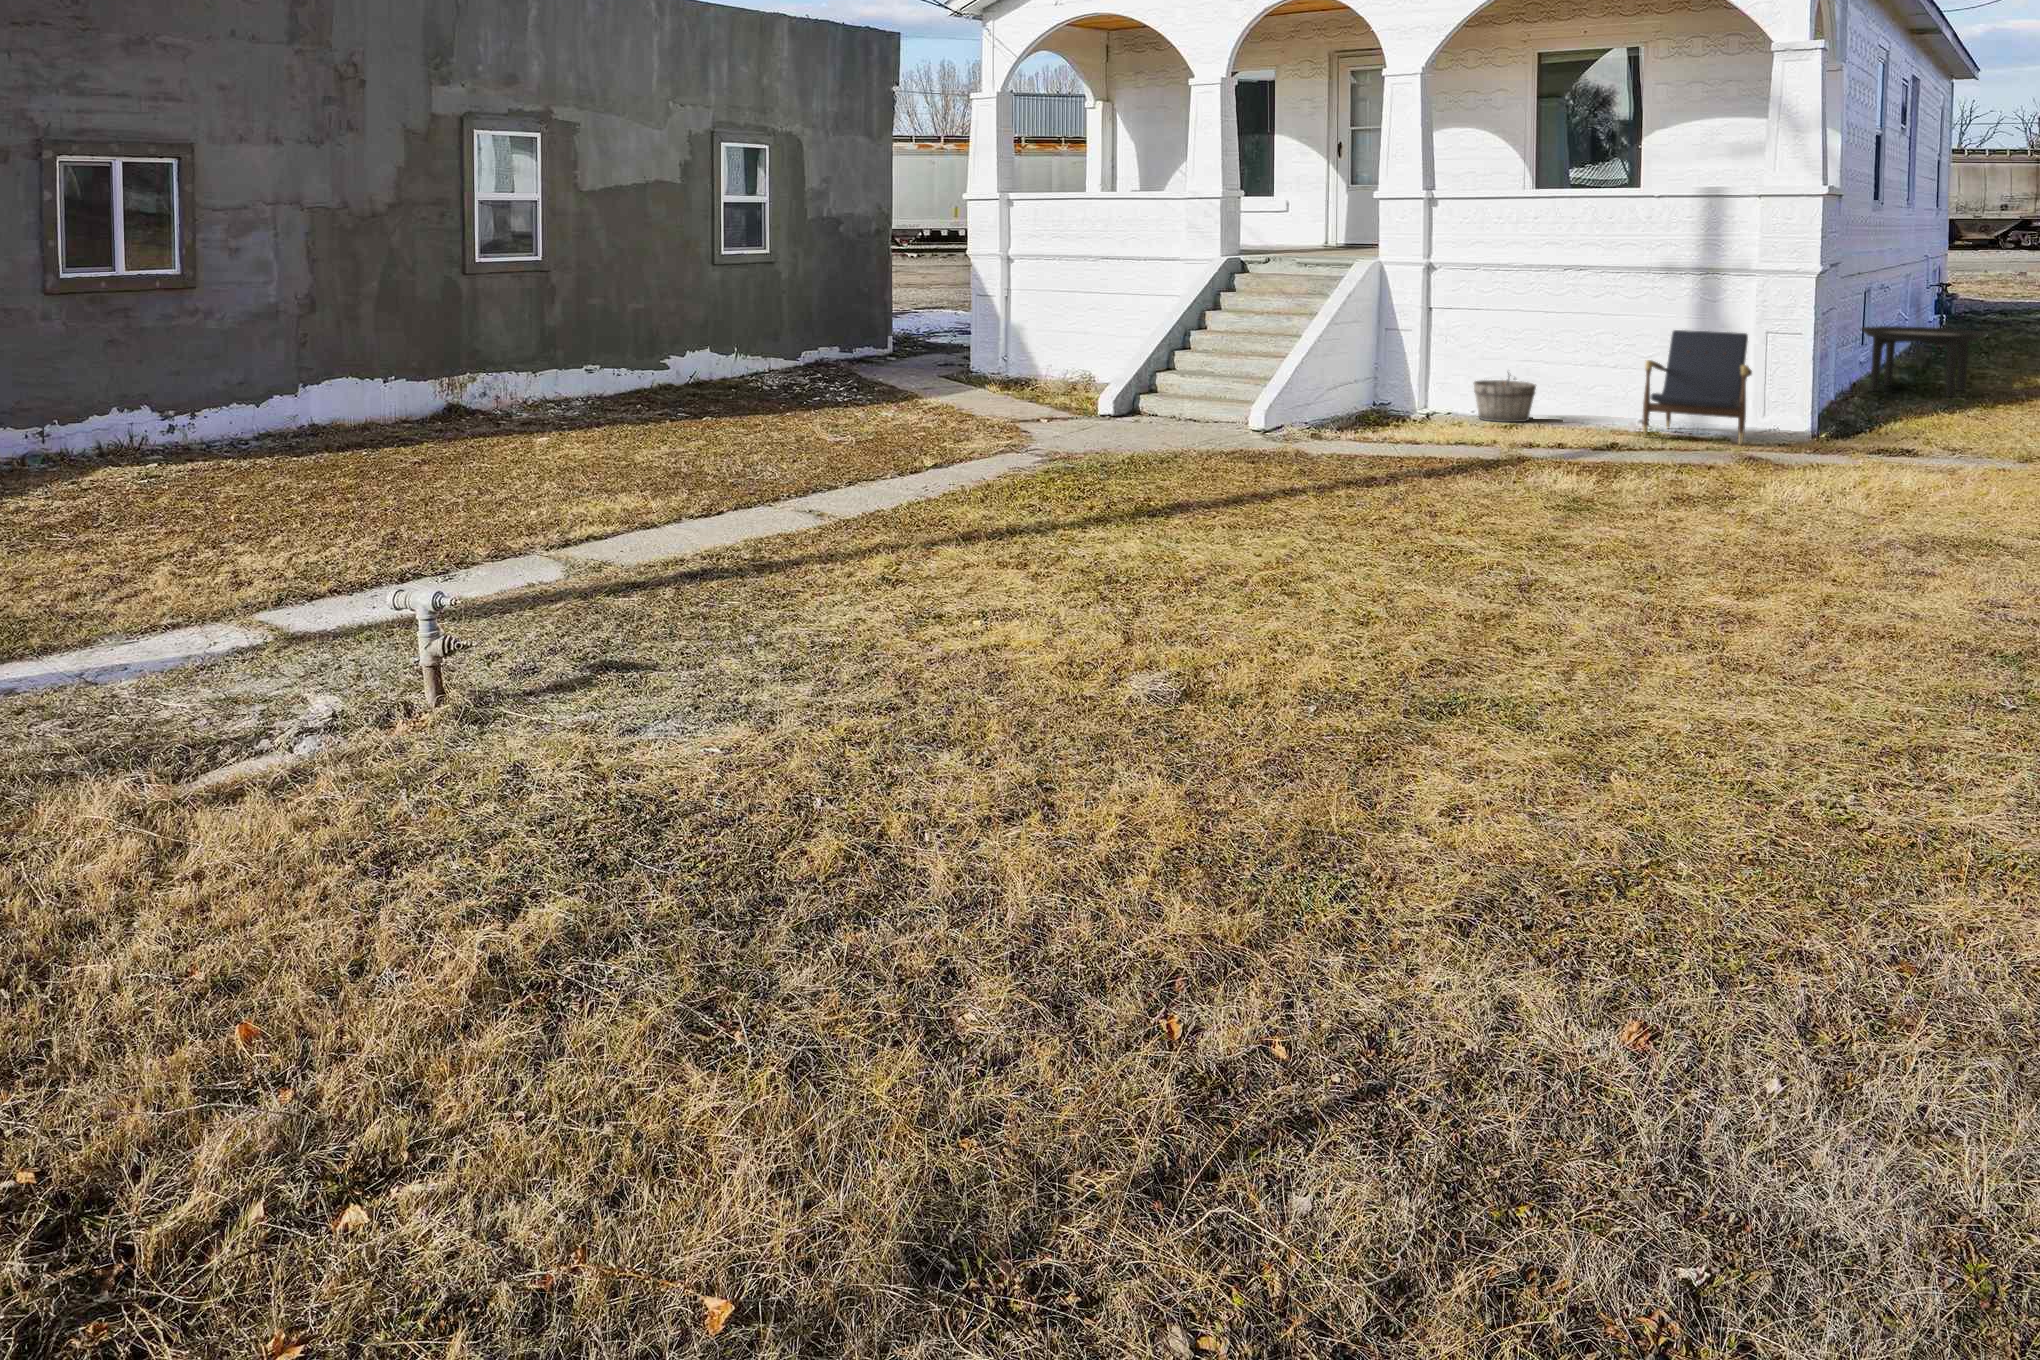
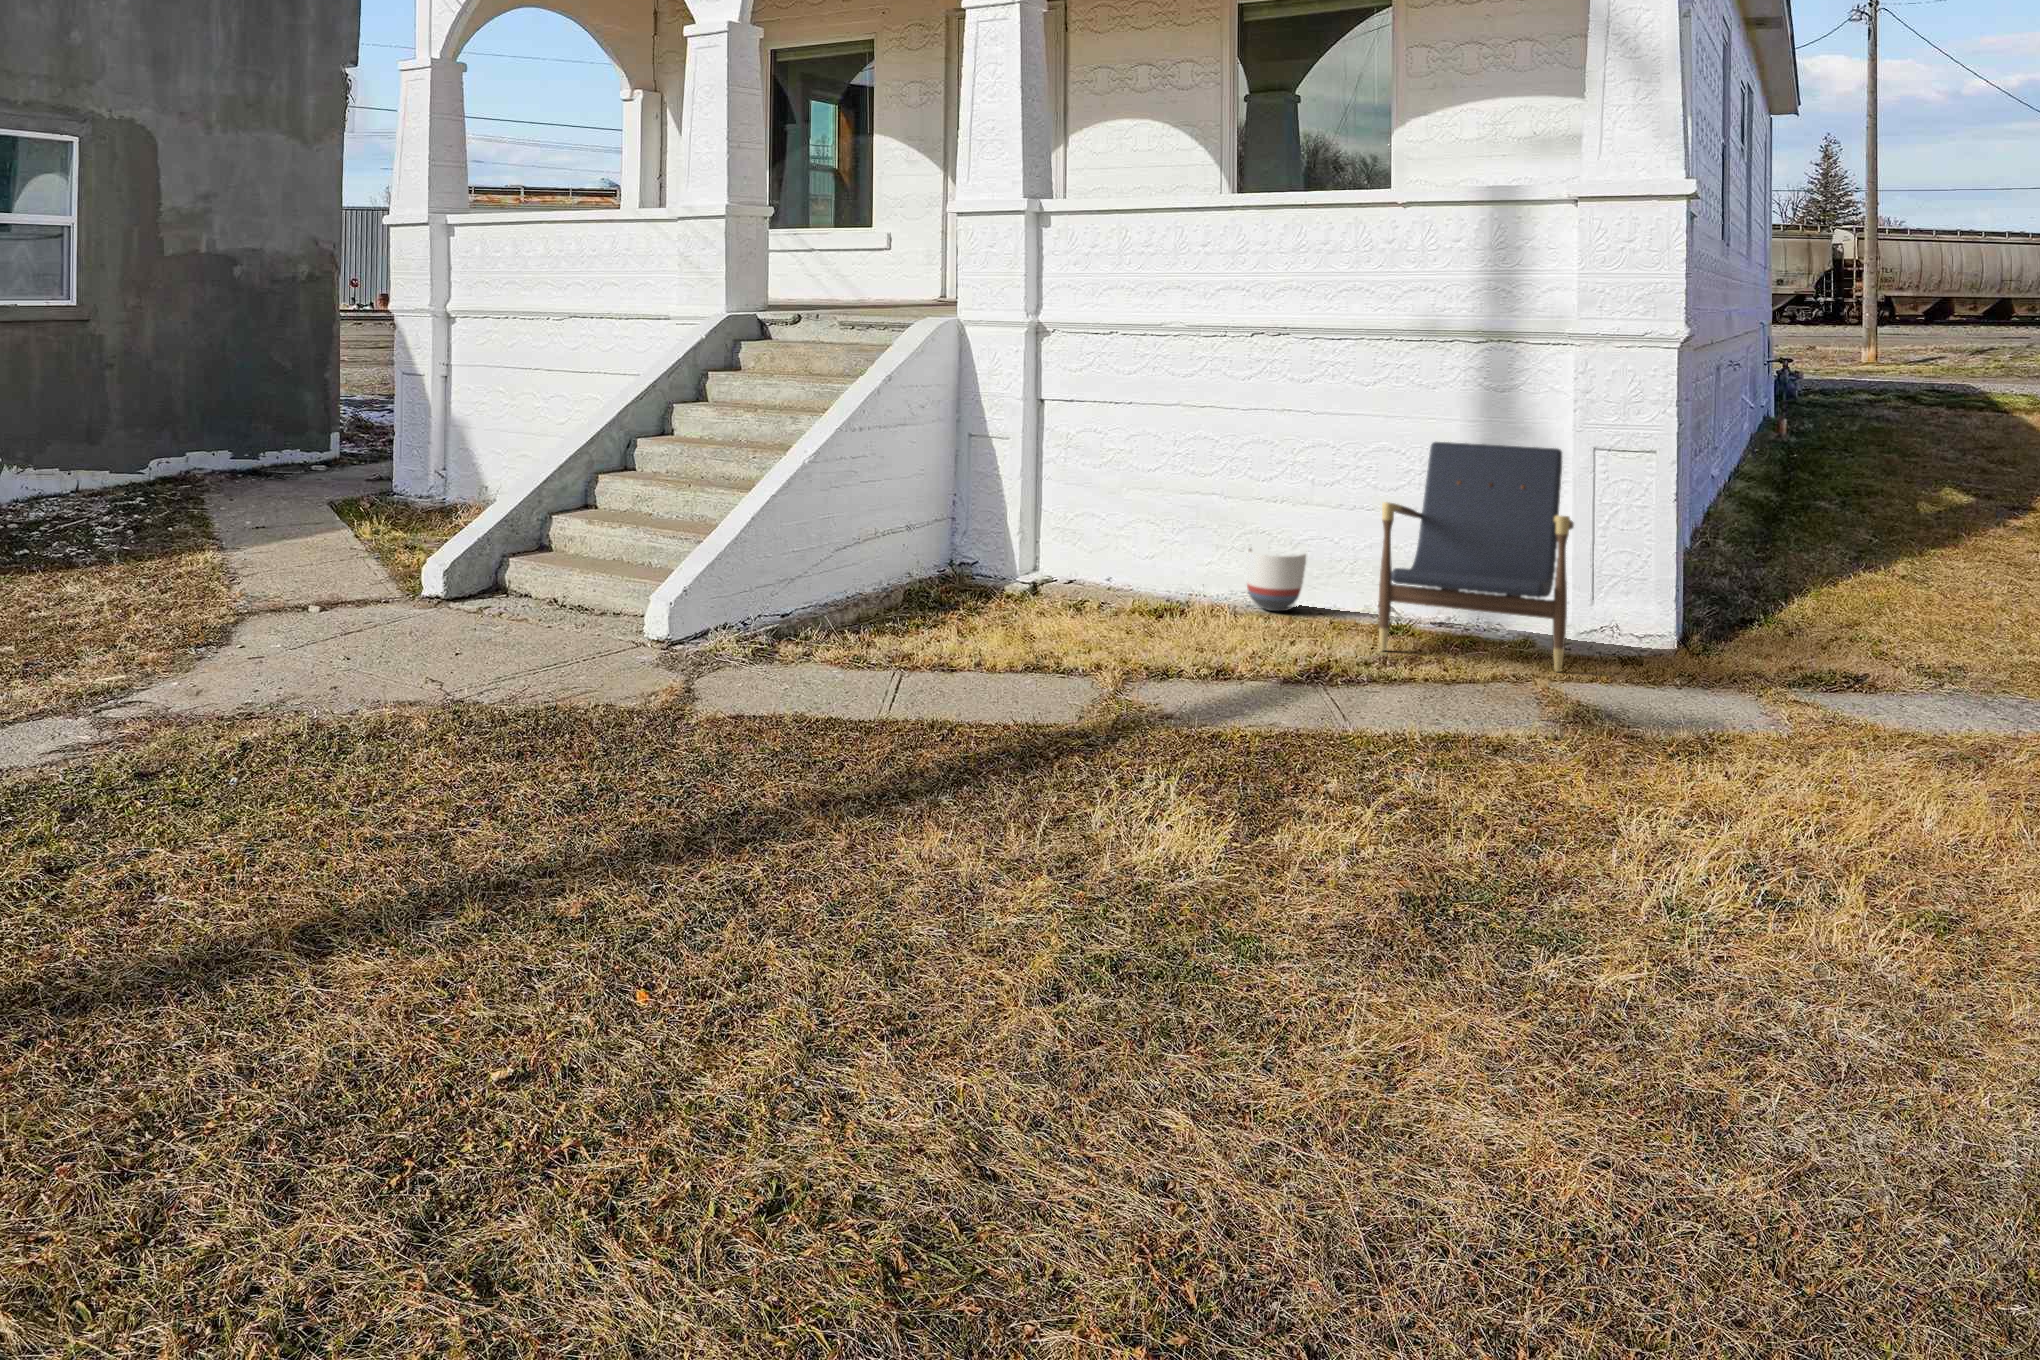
round table: present [1861,326,1984,397] -> none [1707,423,1892,535]
wooden bucket: present [1473,373,1536,422] -> none [1094,512,1202,610]
planter: none [1563,389,1599,423] -> present [1247,549,1306,611]

